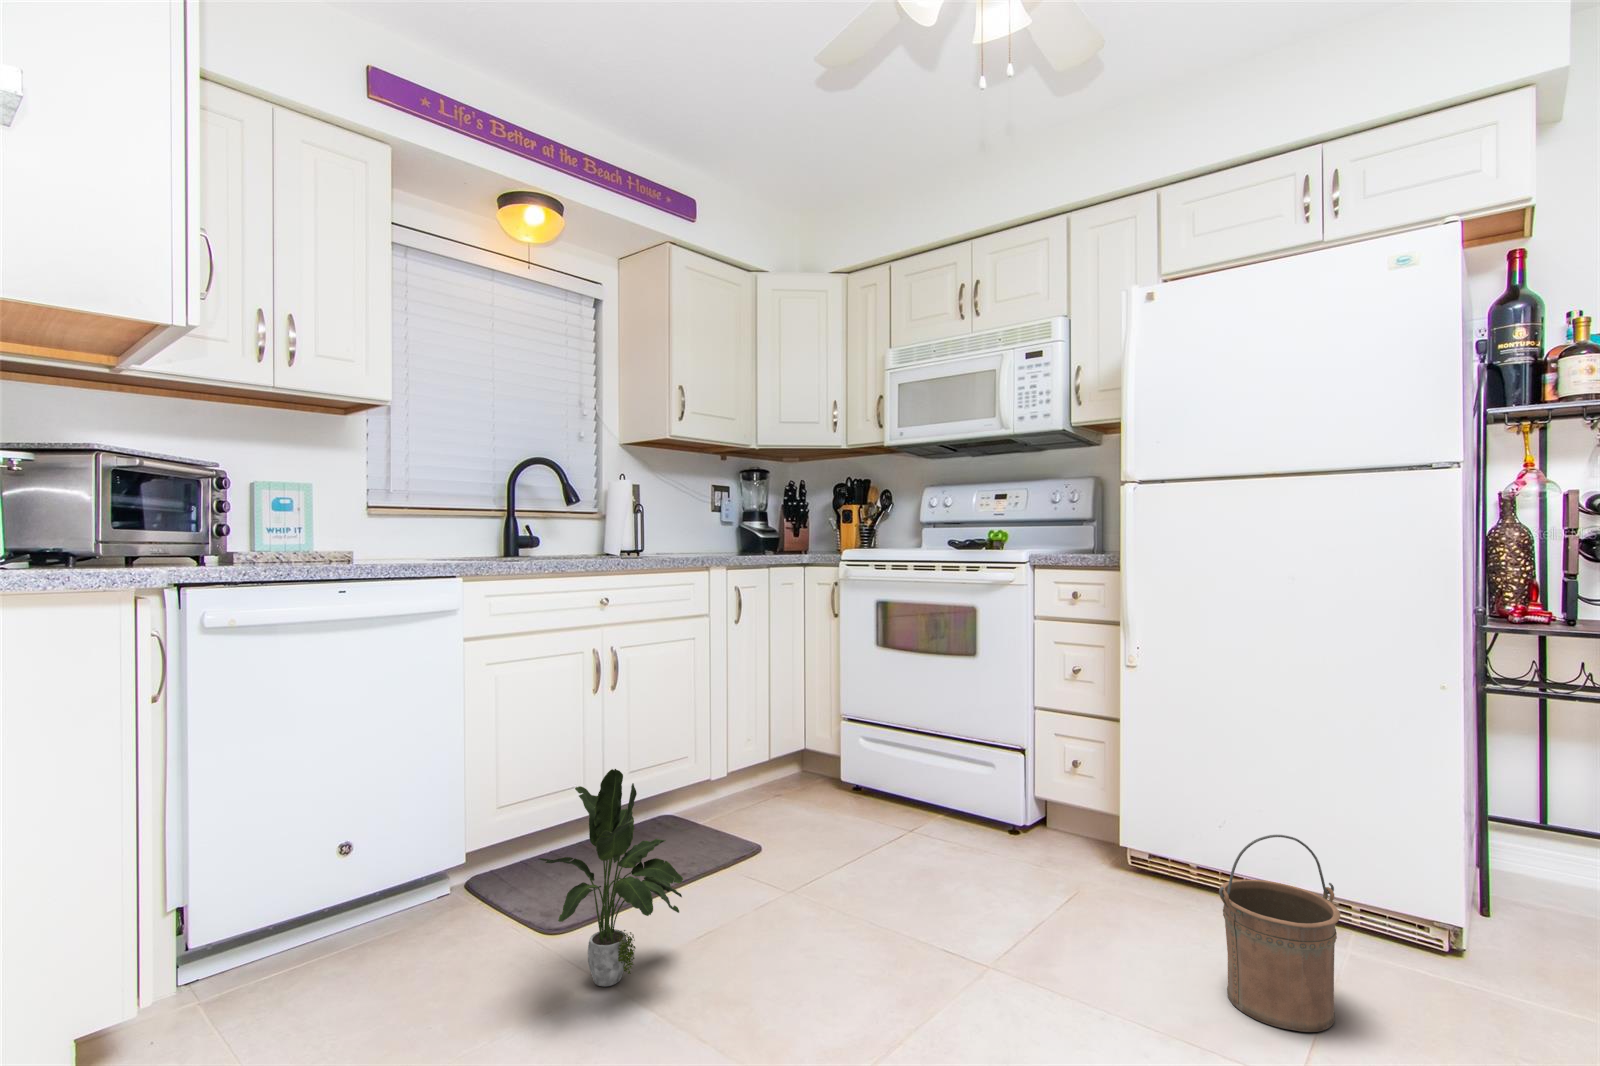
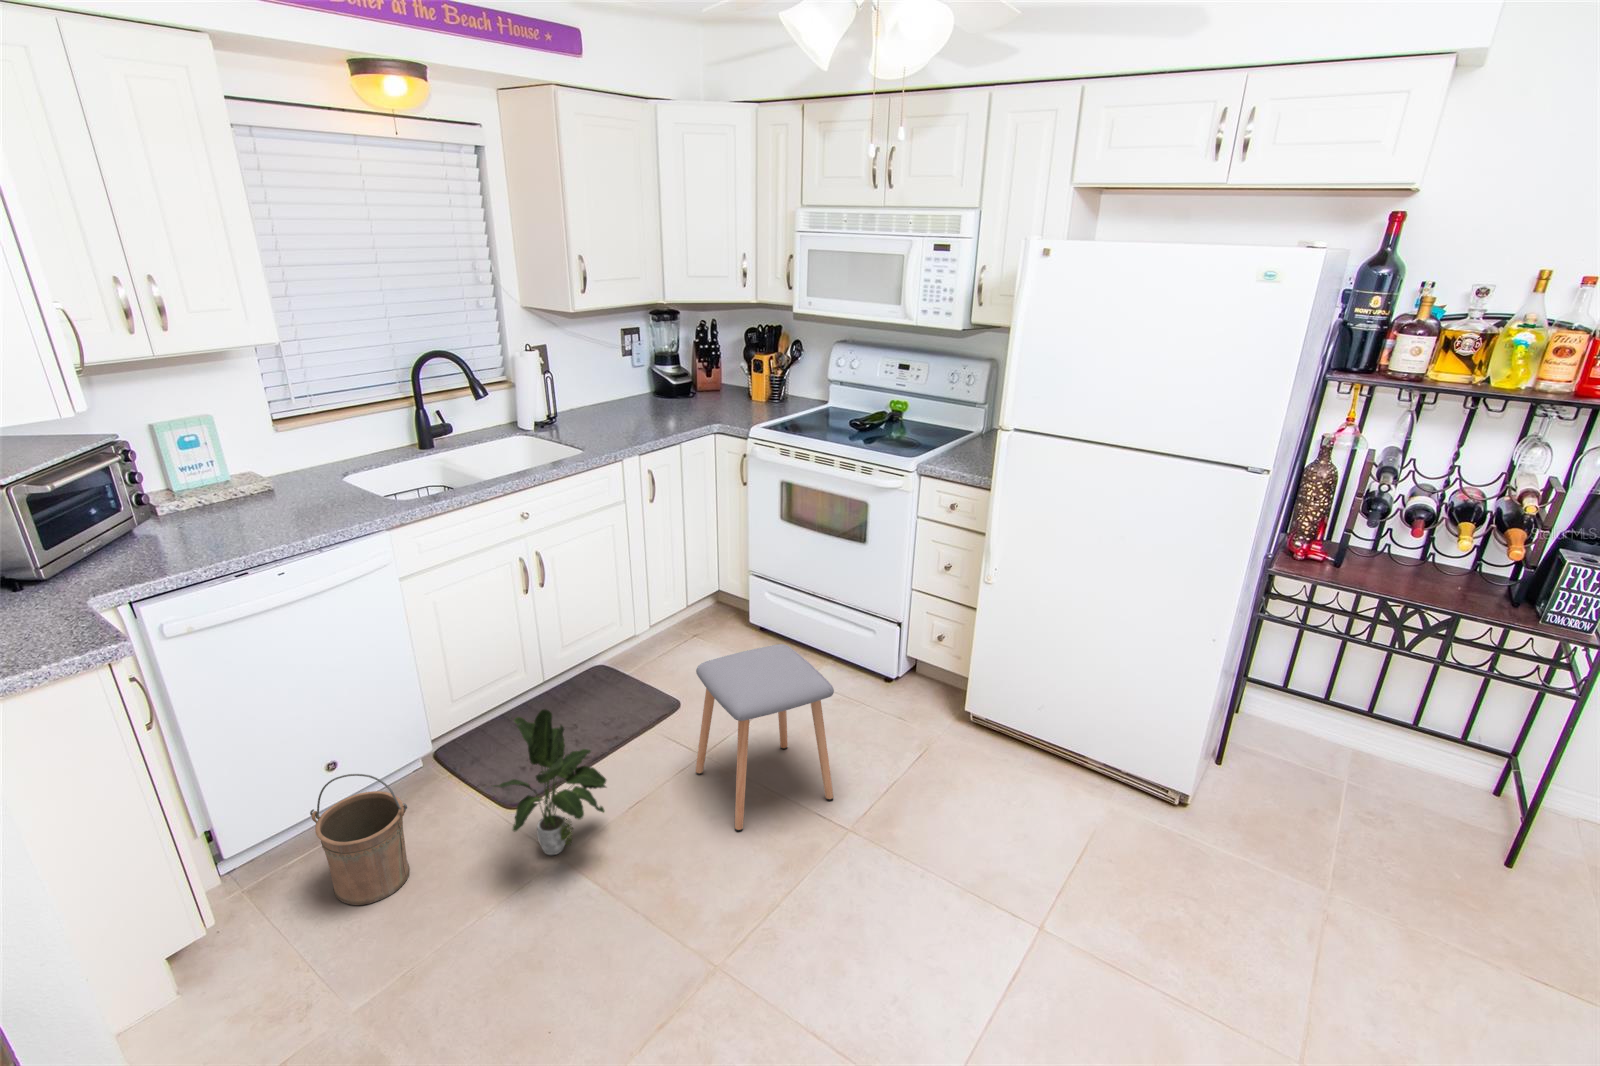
stool: none [790,738,973,967] -> present [696,644,834,831]
bucket: present [1219,835,1340,1032] -> present [310,774,410,905]

